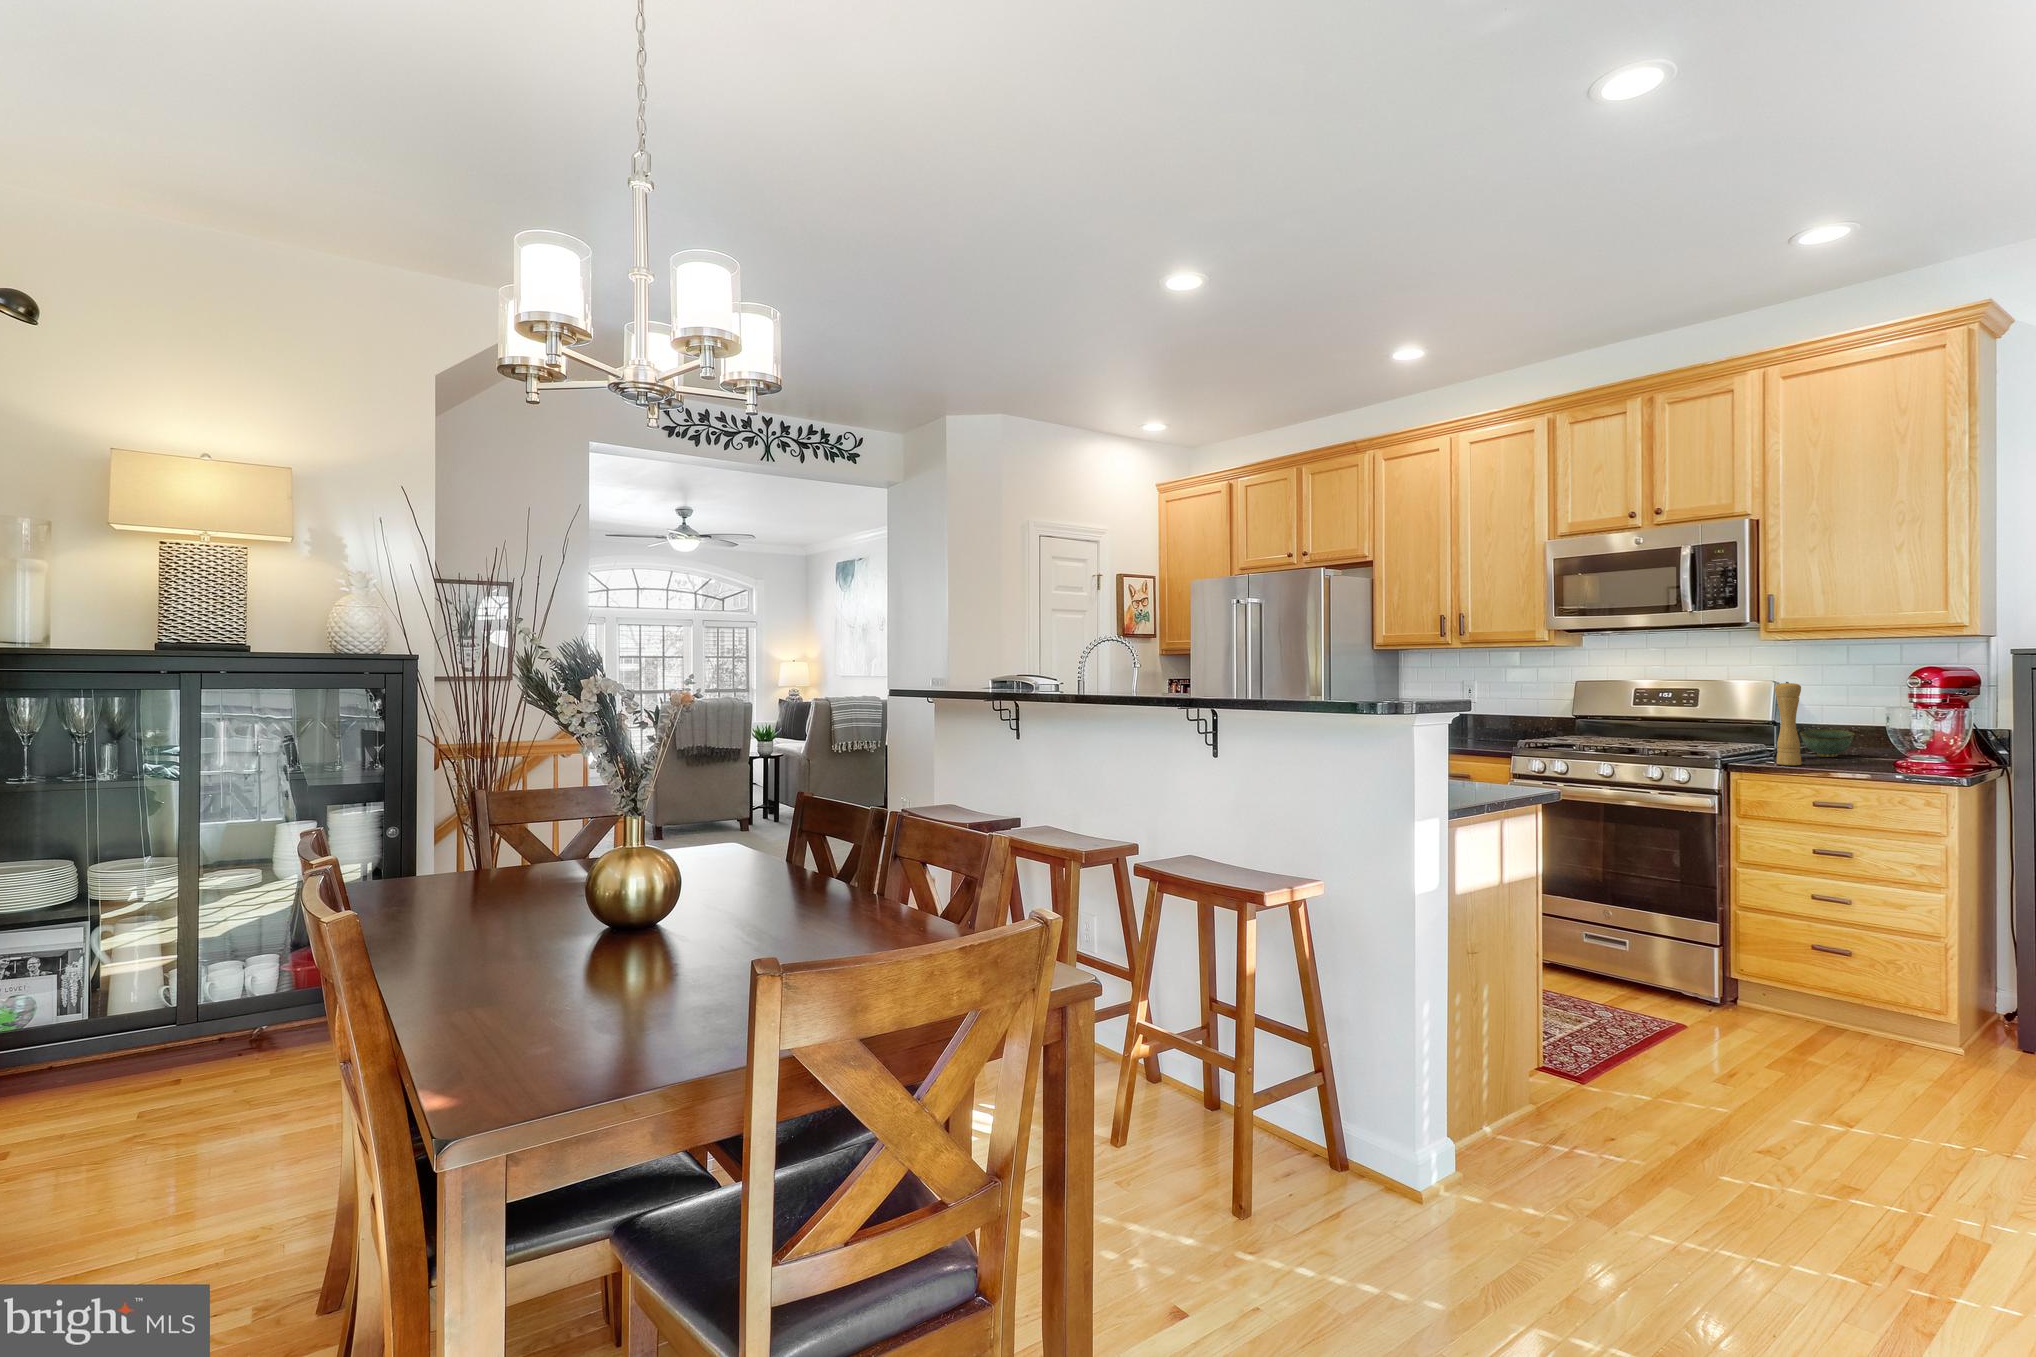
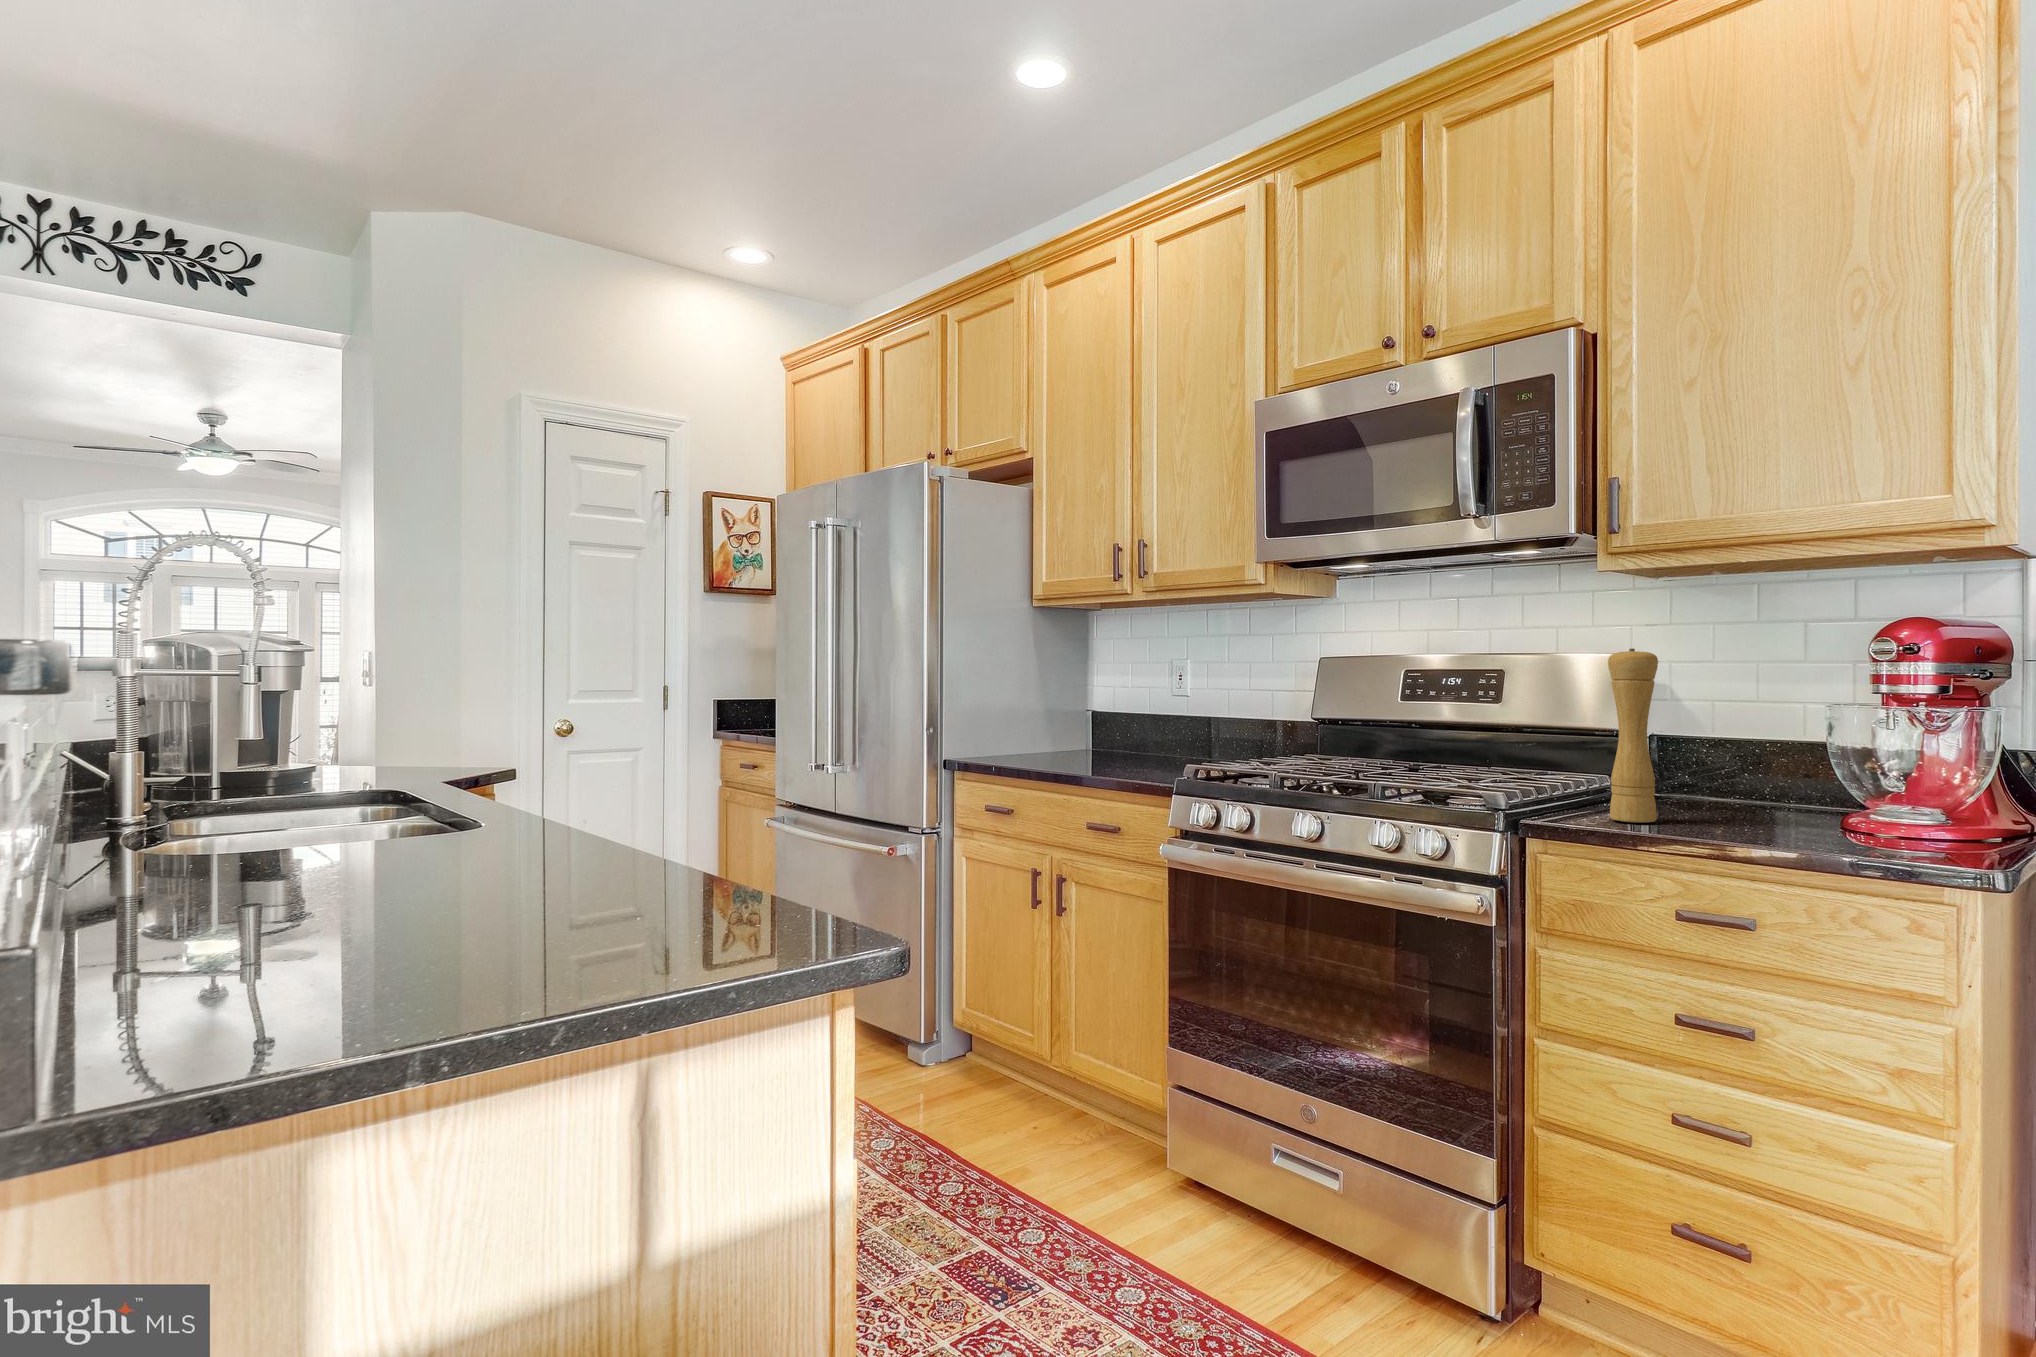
bowl: present [1800,730,1855,757] -> none [1671,749,1773,803]

